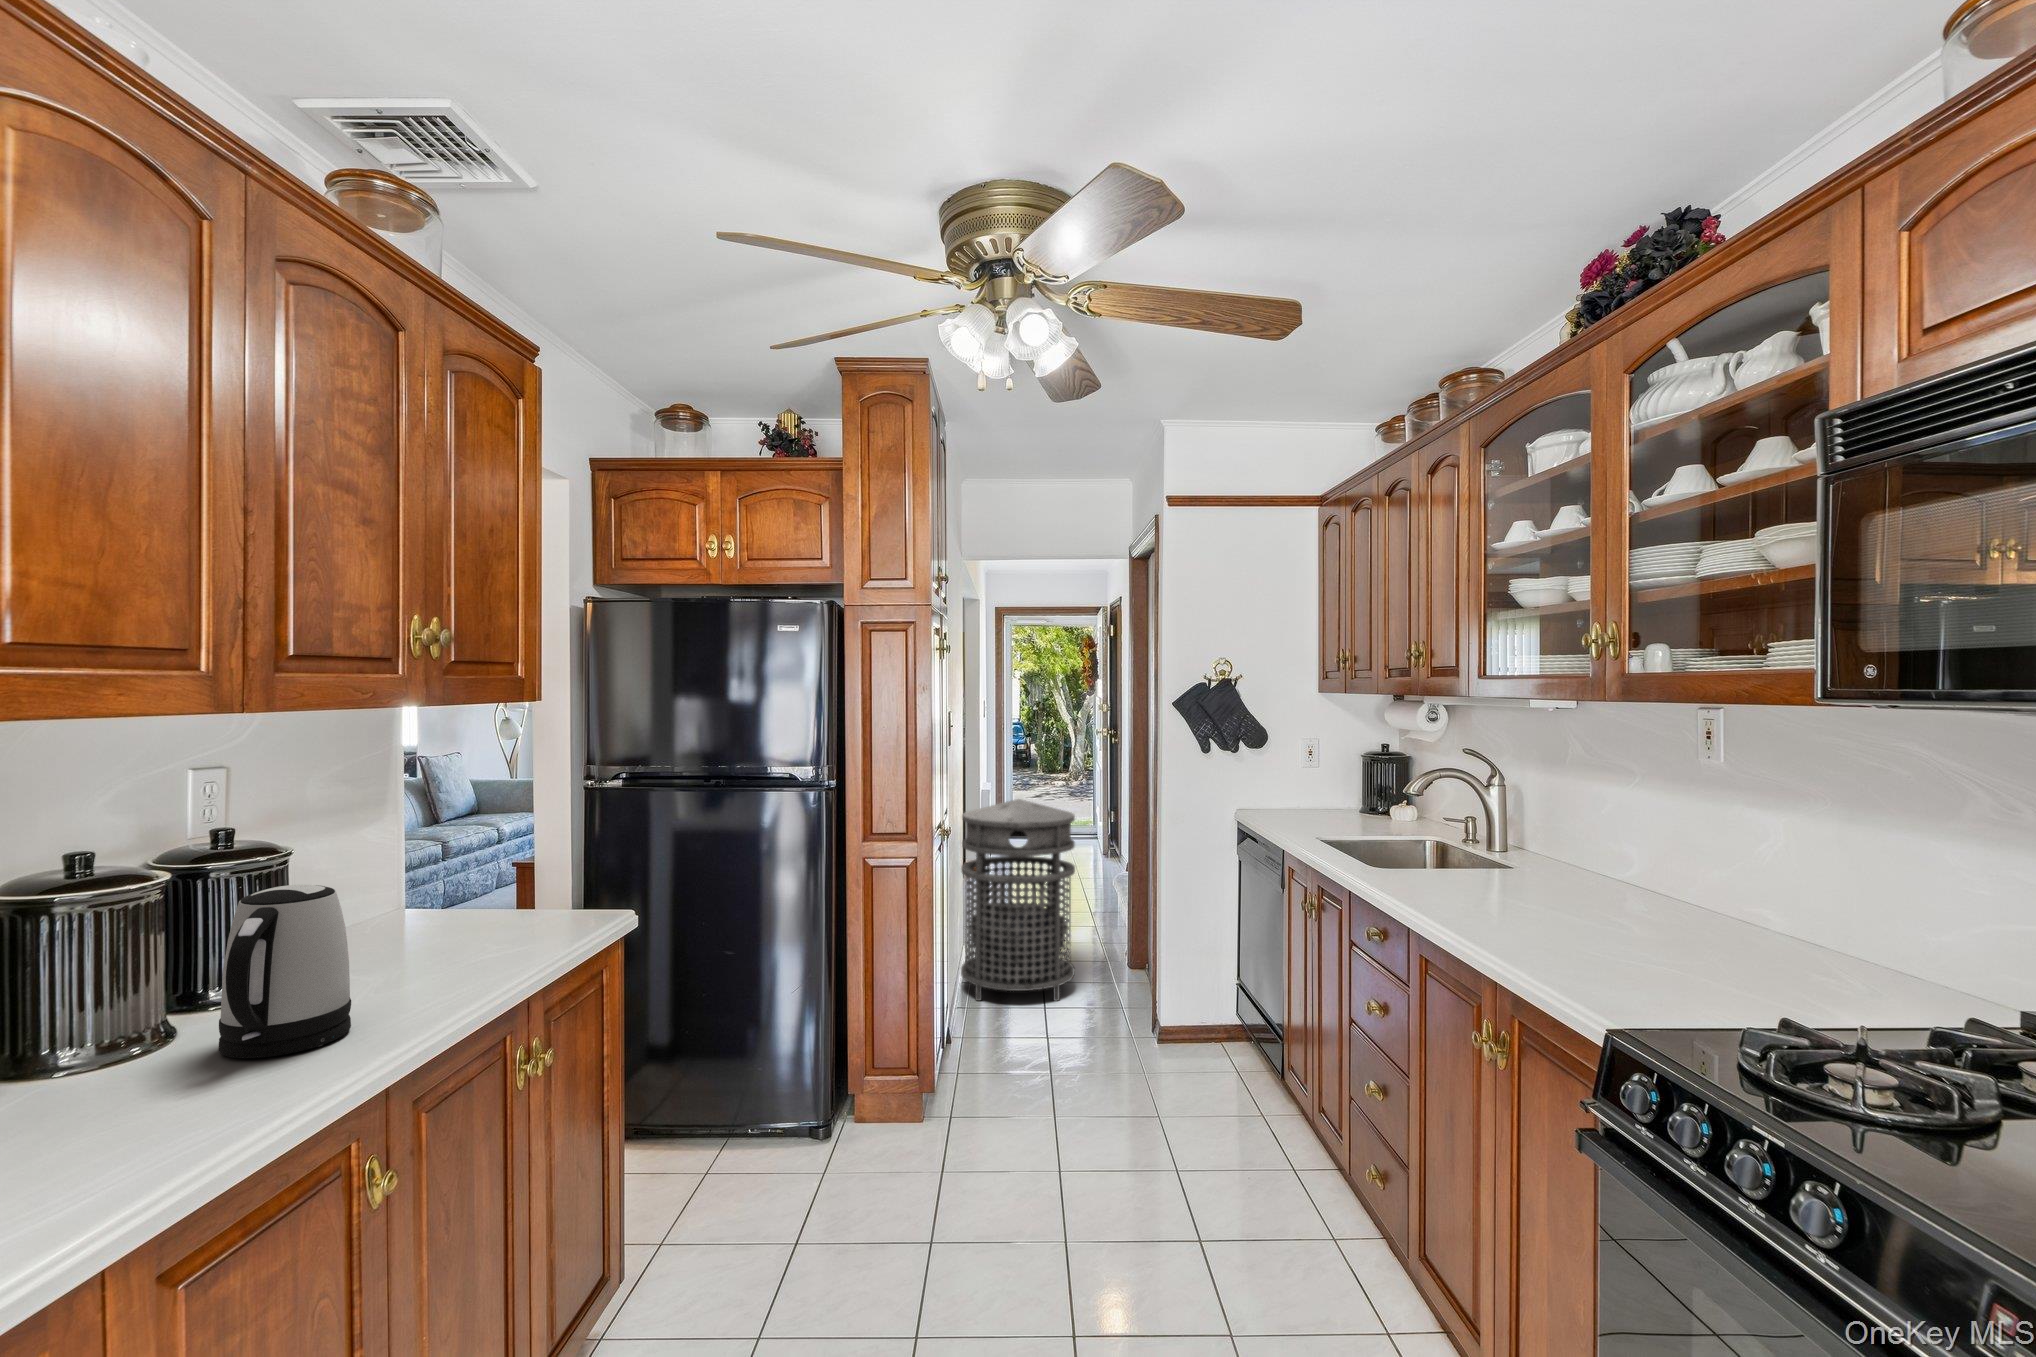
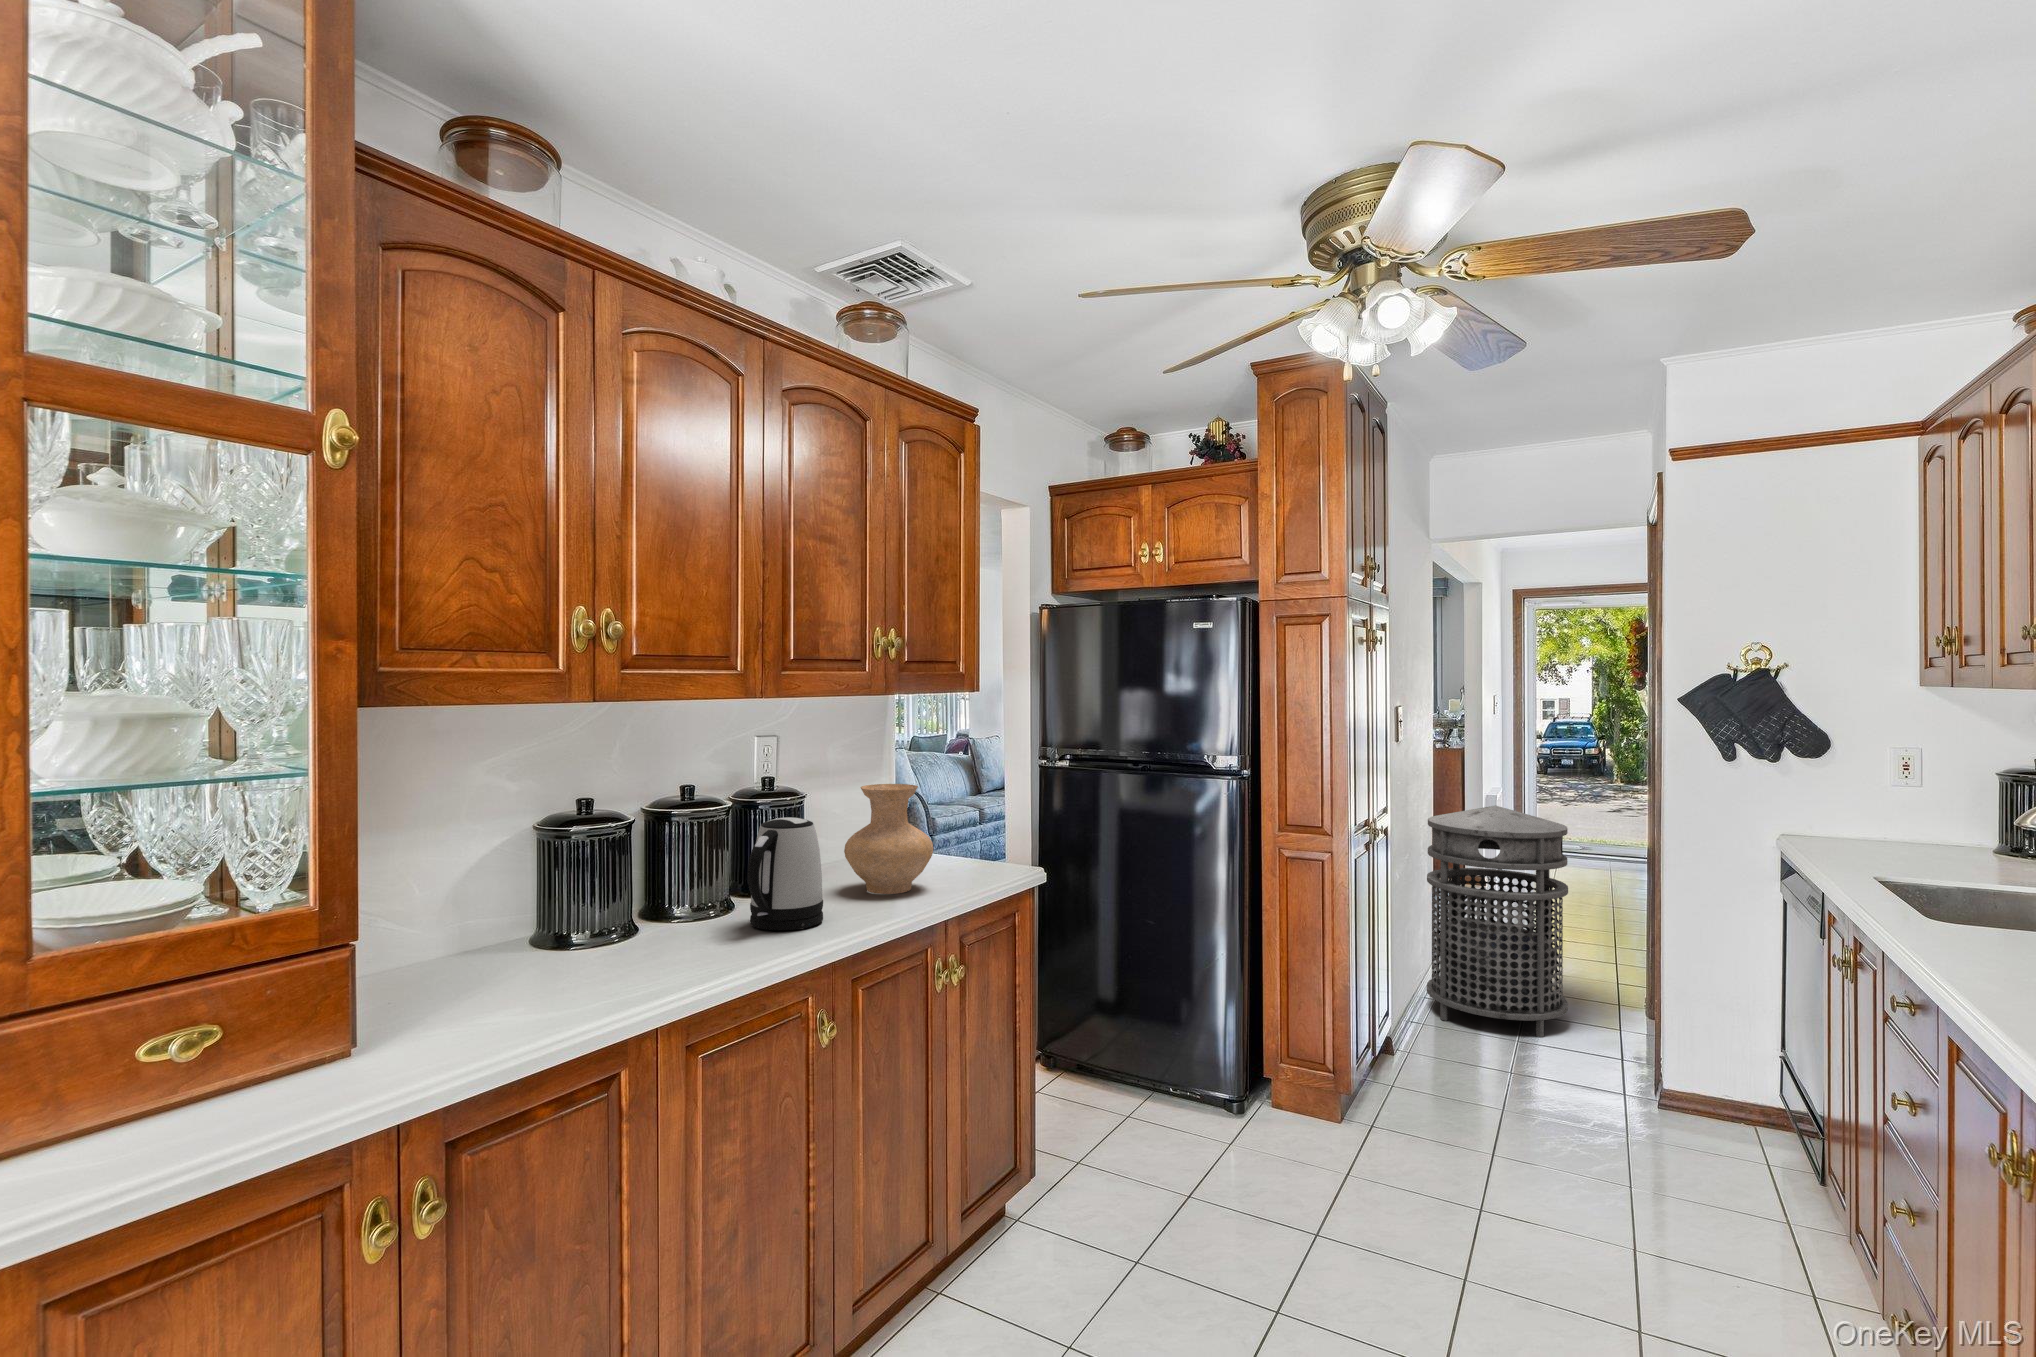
vase: none [359,822,498,973] -> present [844,784,933,894]

